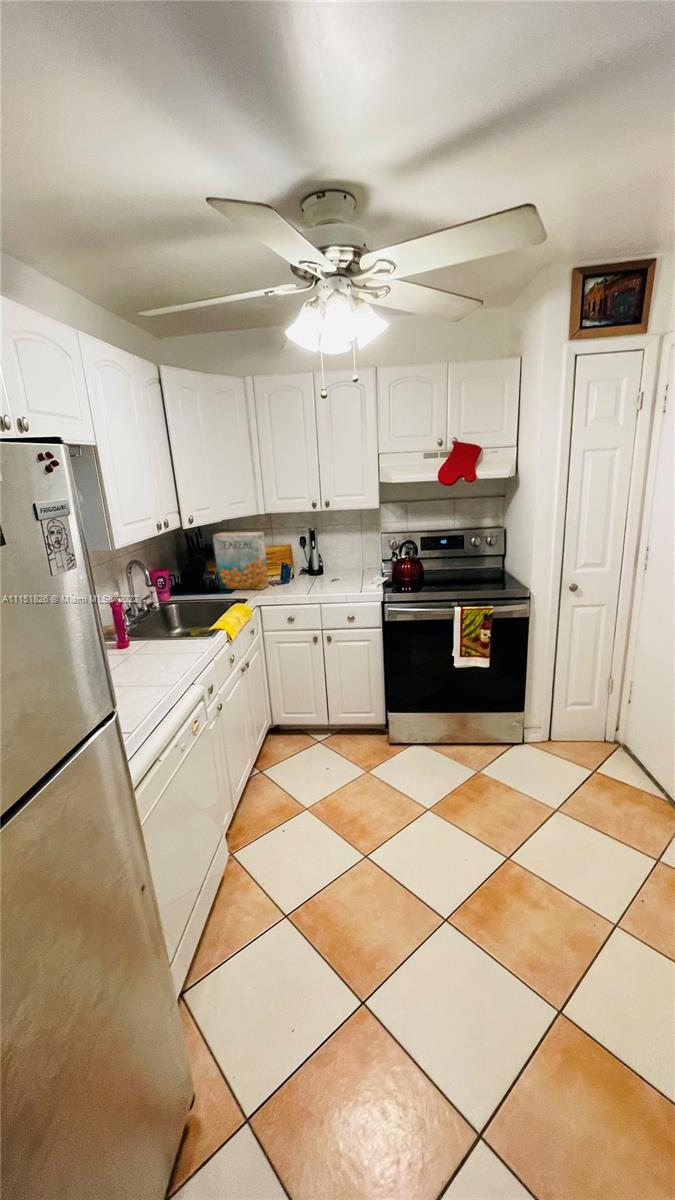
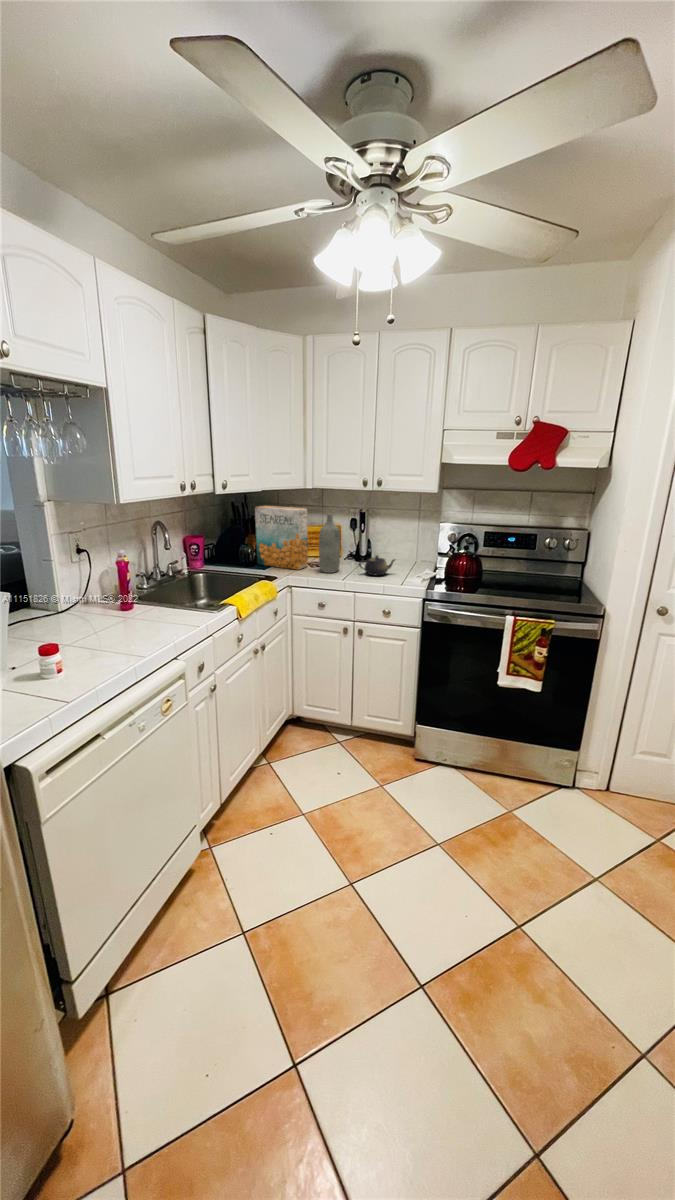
bottle: none [279,535,300,589] -> present [319,514,340,573]
teapot: none [318,568,351,586] -> present [359,555,395,576]

